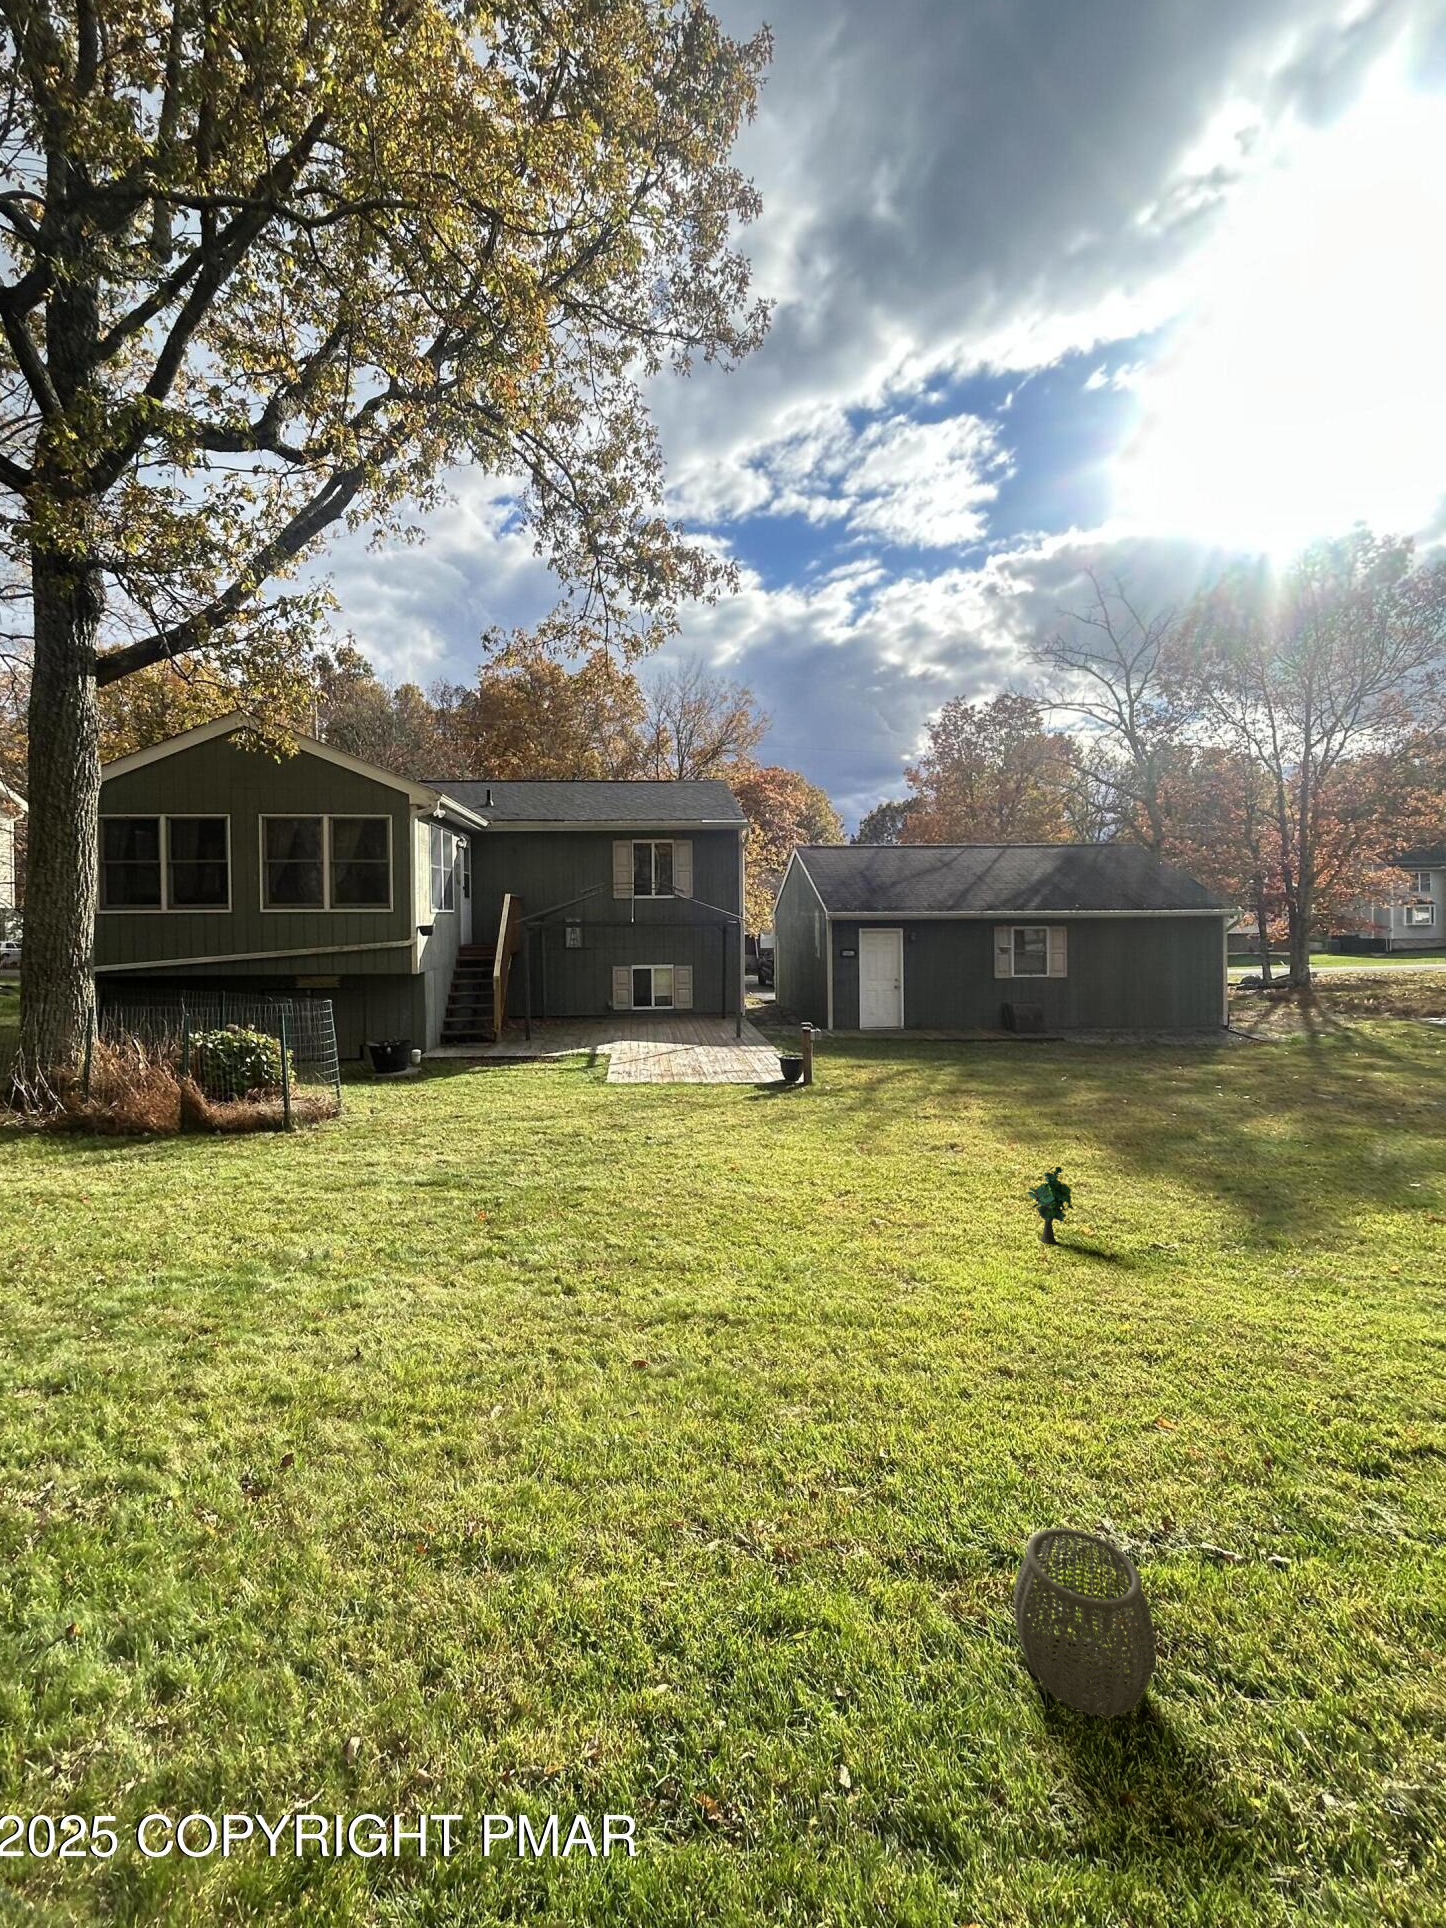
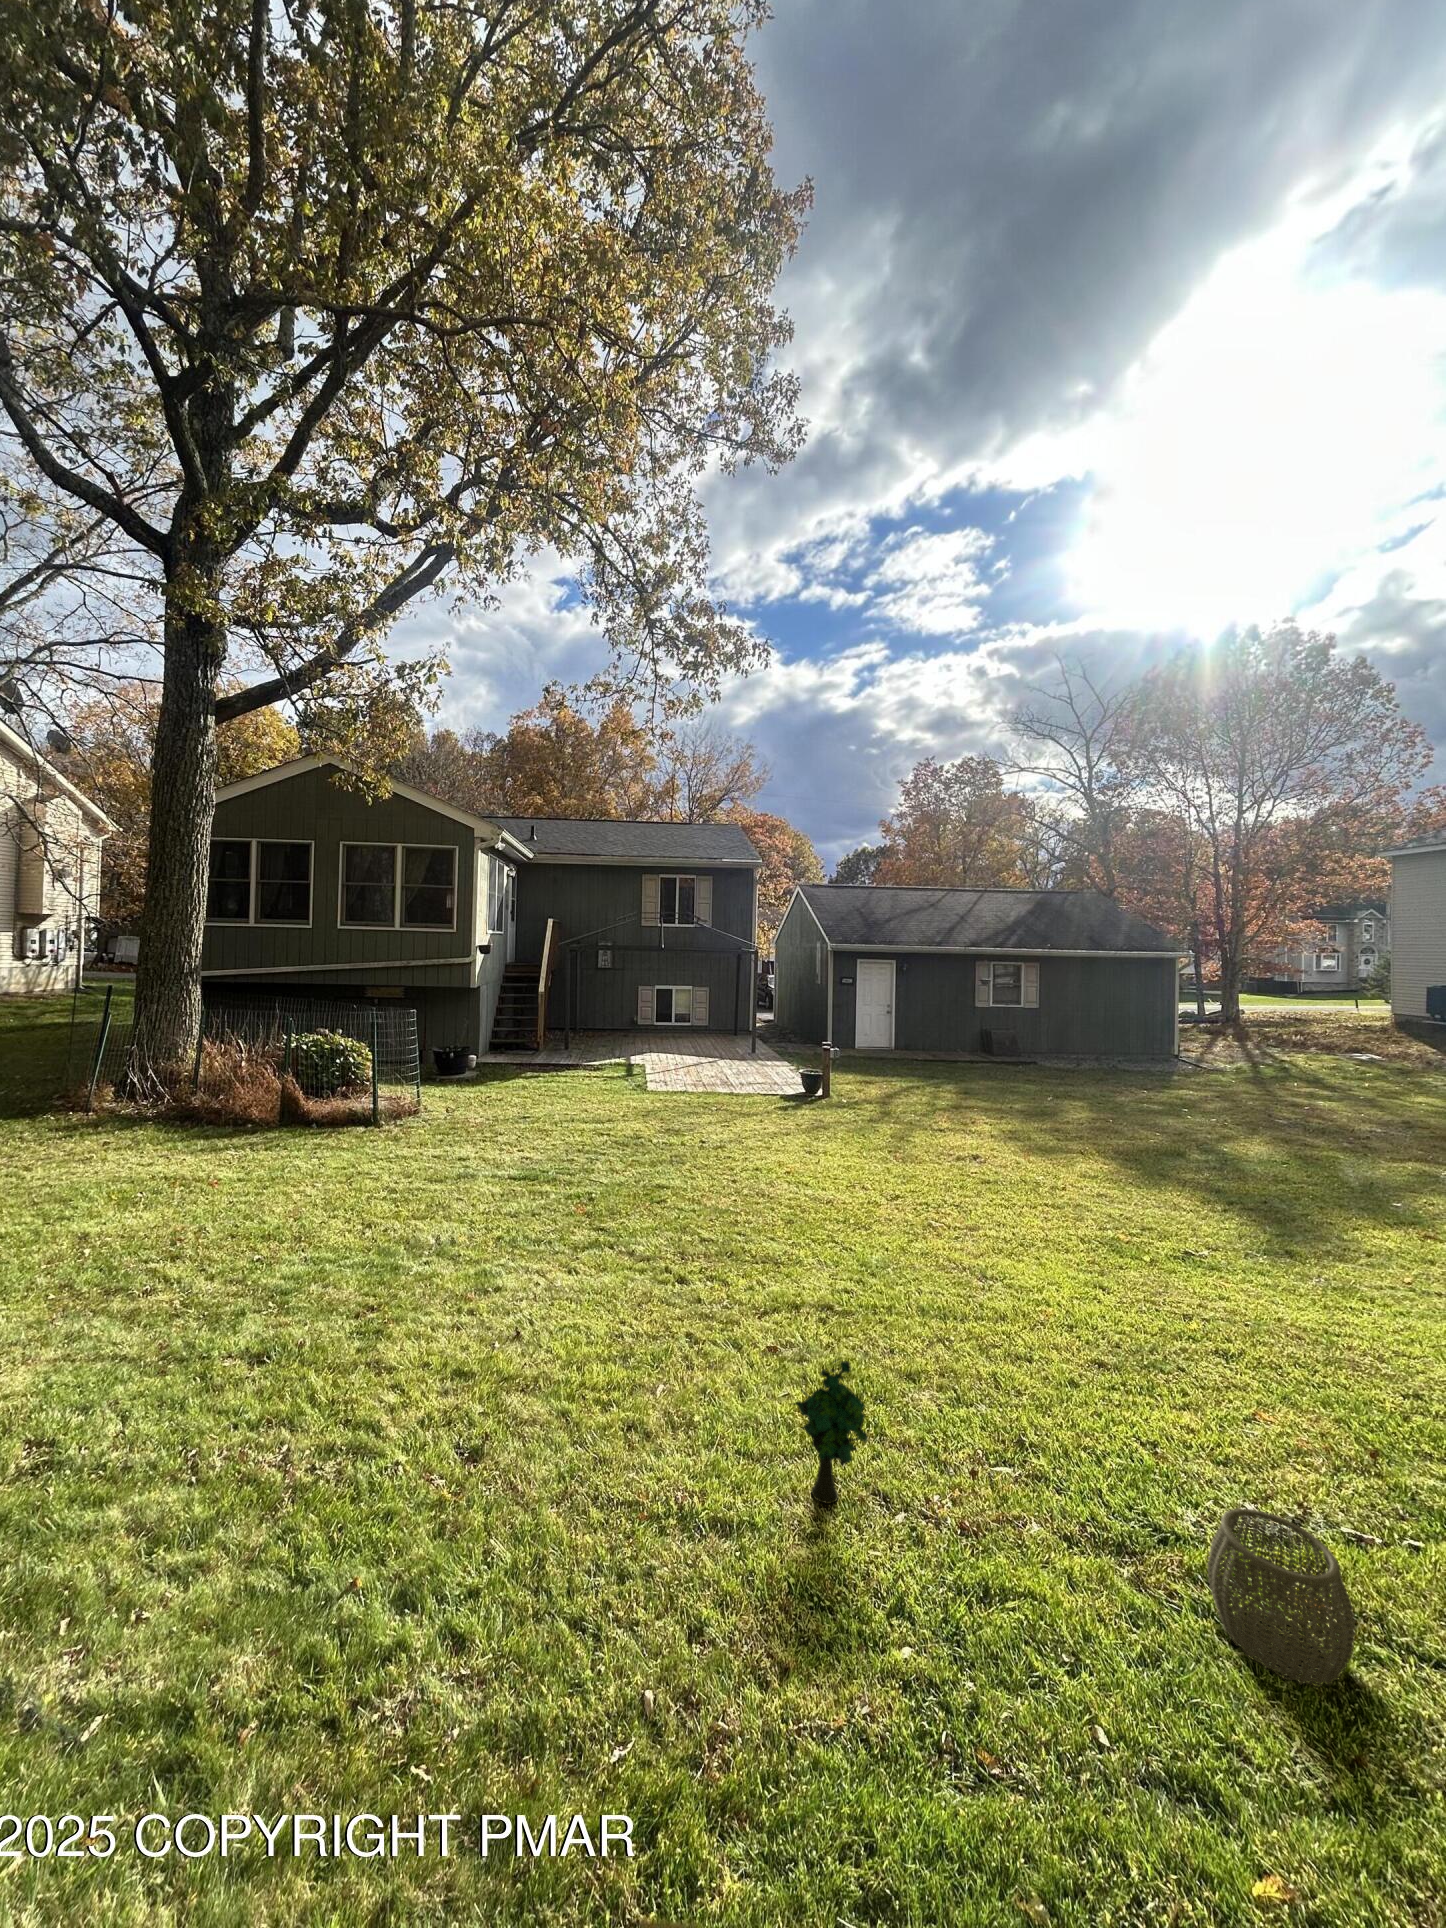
decorative plant: present [1027,1167,1073,1244] -> present [793,1359,868,1504]

